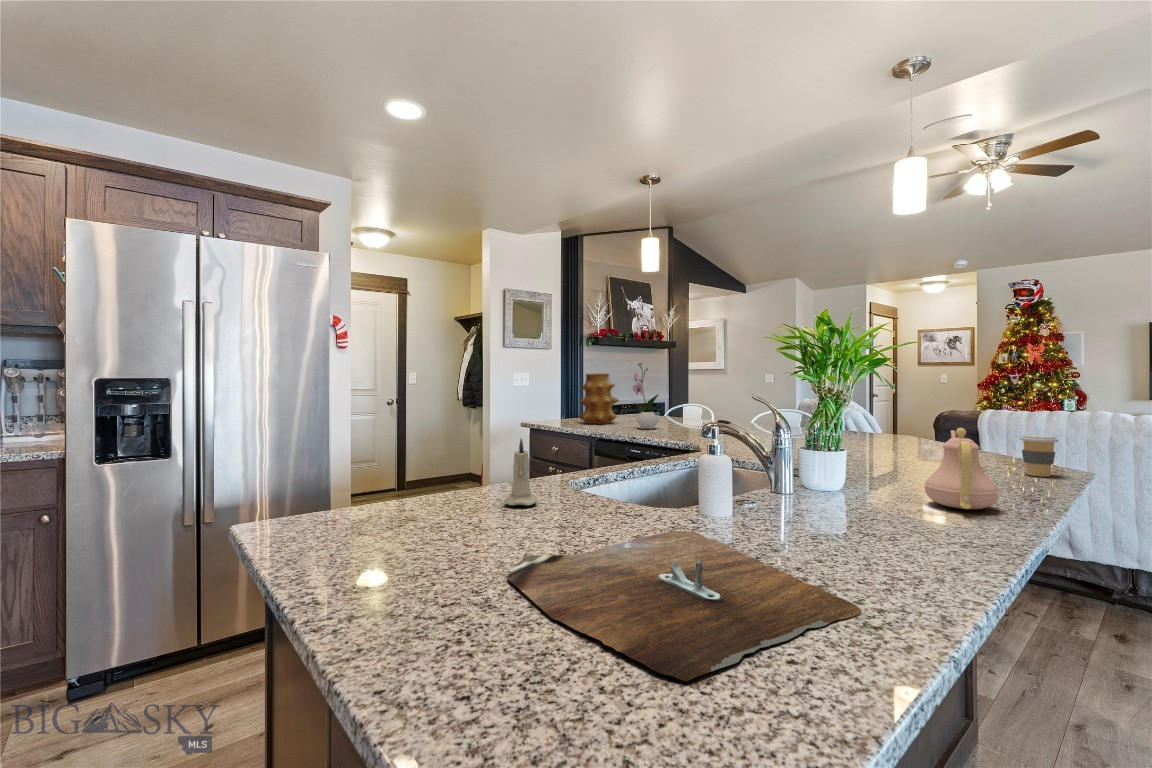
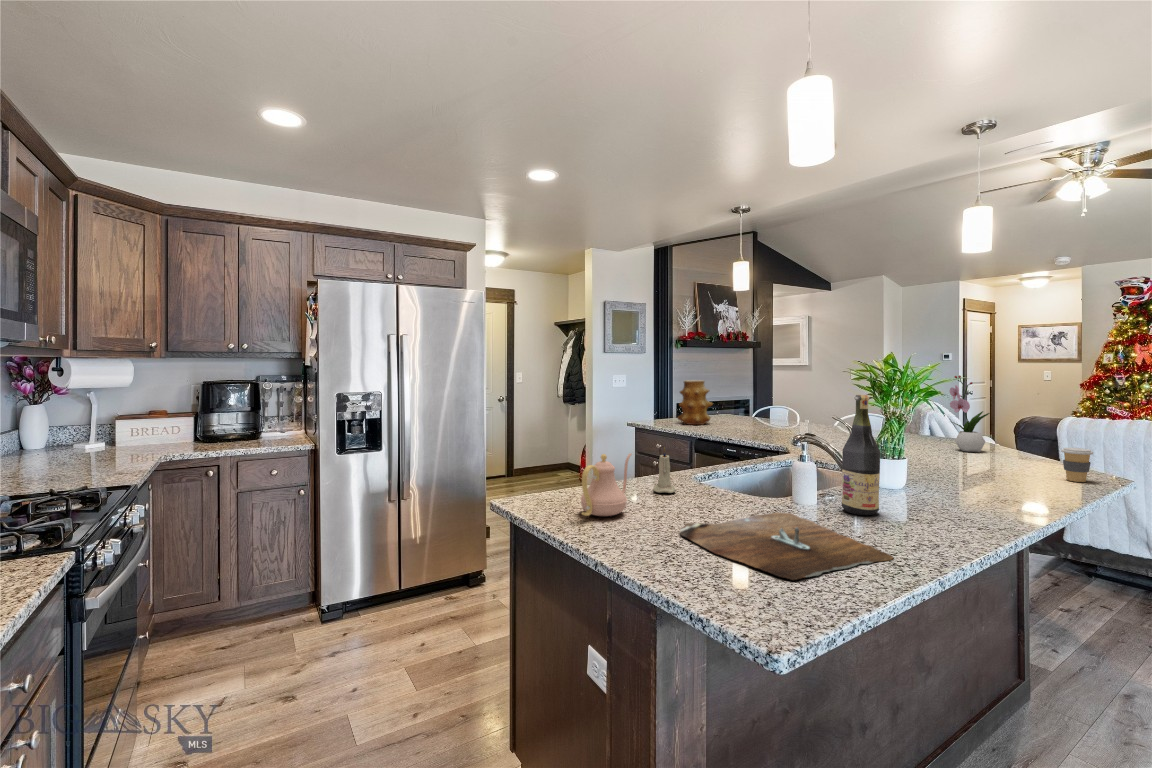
wine bottle: none [767,353,821,531] -> present [842,395,880,515]
flower arrangement: present [633,363,659,429] -> present [950,375,990,452]
teapot: present [924,428,999,509] -> present [581,454,632,516]

